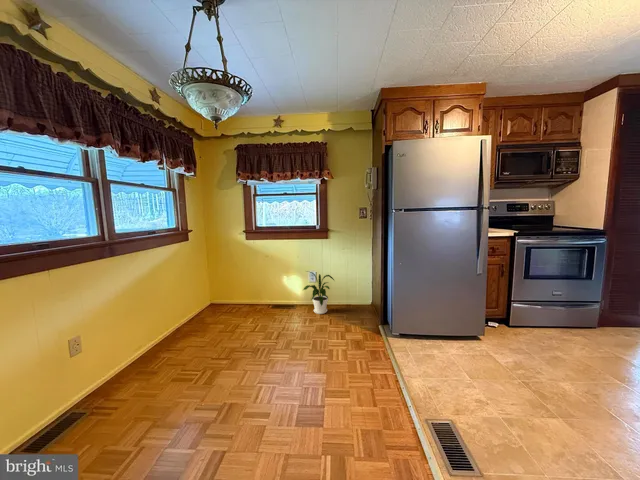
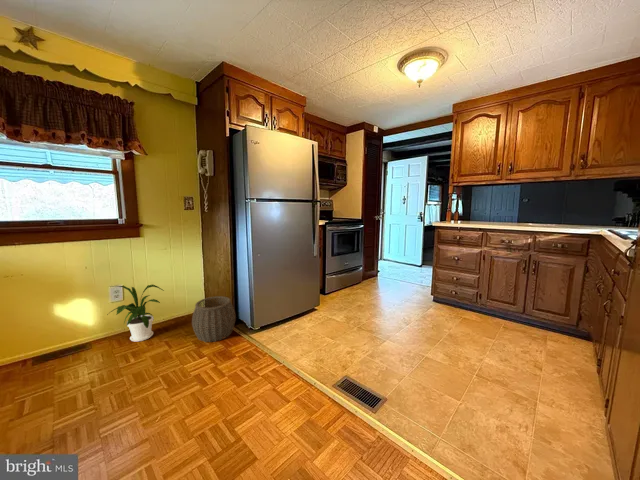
woven basket: none [346,294,381,333] -> present [192,296,236,342]

